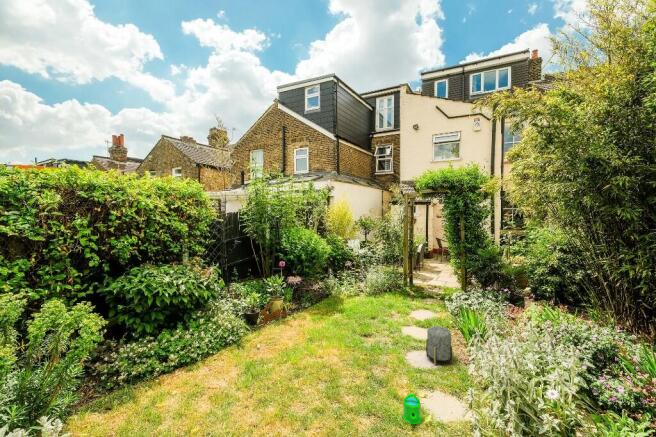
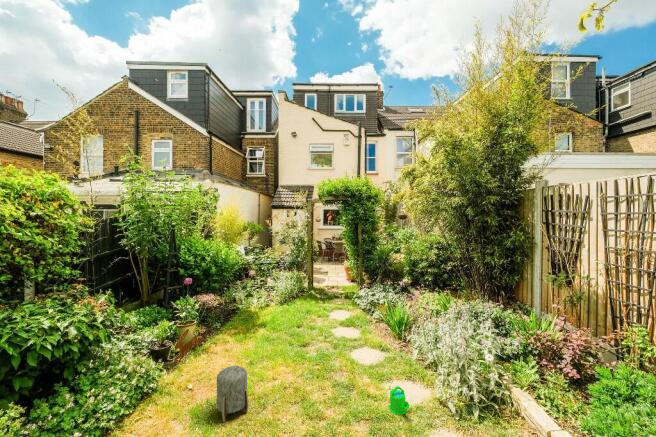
stool: present [426,326,453,366] -> present [217,366,248,422]

